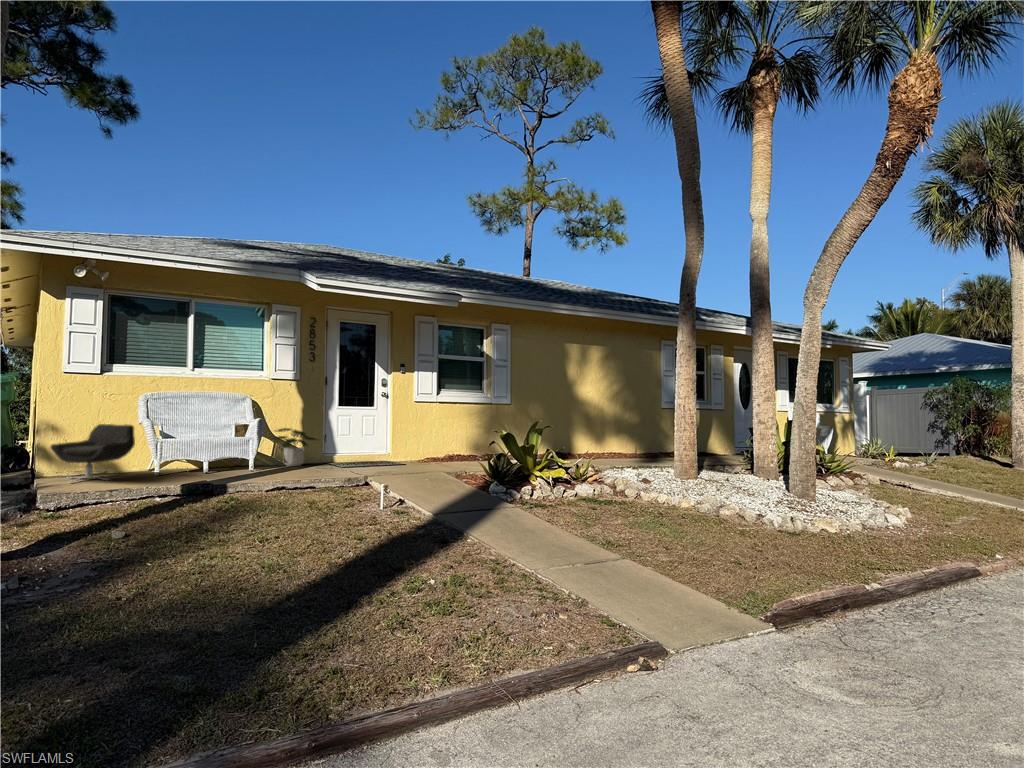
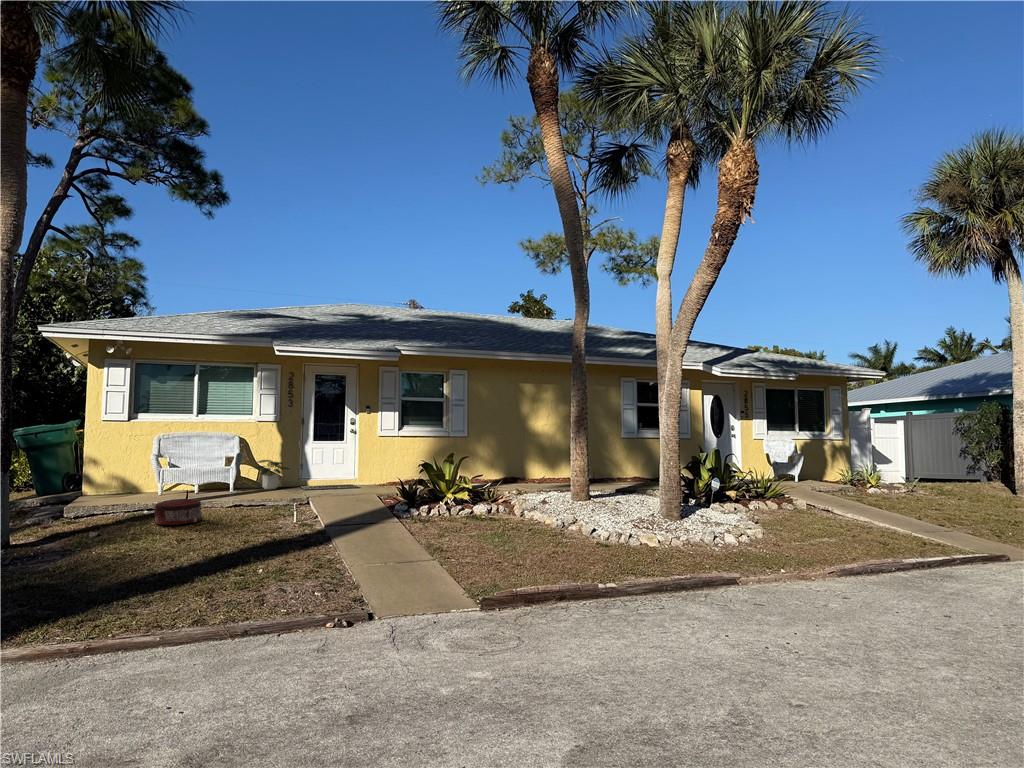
lounge chair: present [51,424,135,478] -> none [86,458,146,500]
pouf: none [209,474,272,509] -> present [154,499,202,525]

